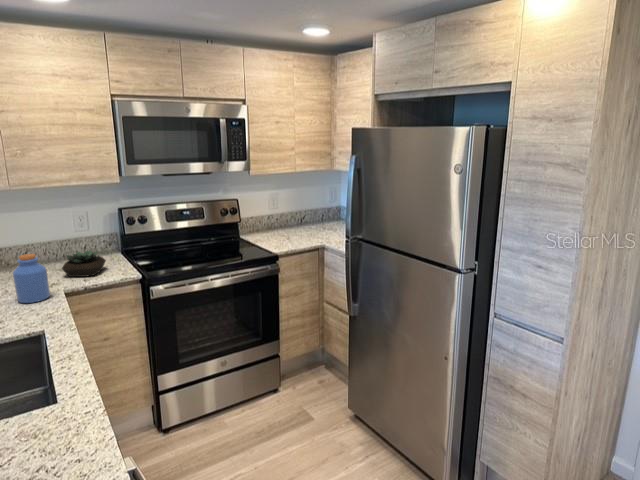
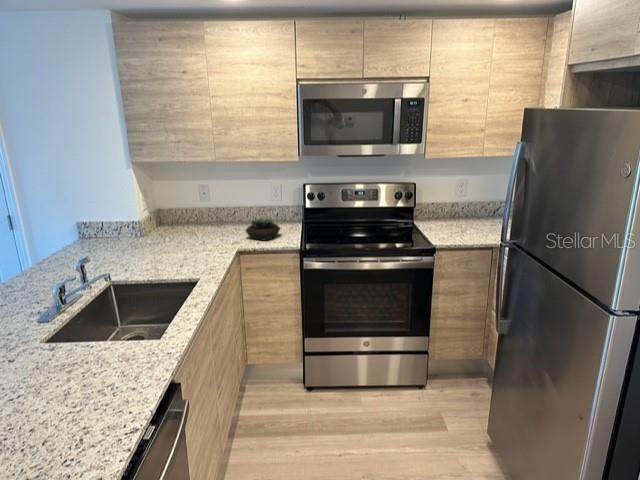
jar: present [13,254,50,303] -> none [200,216,225,255]

